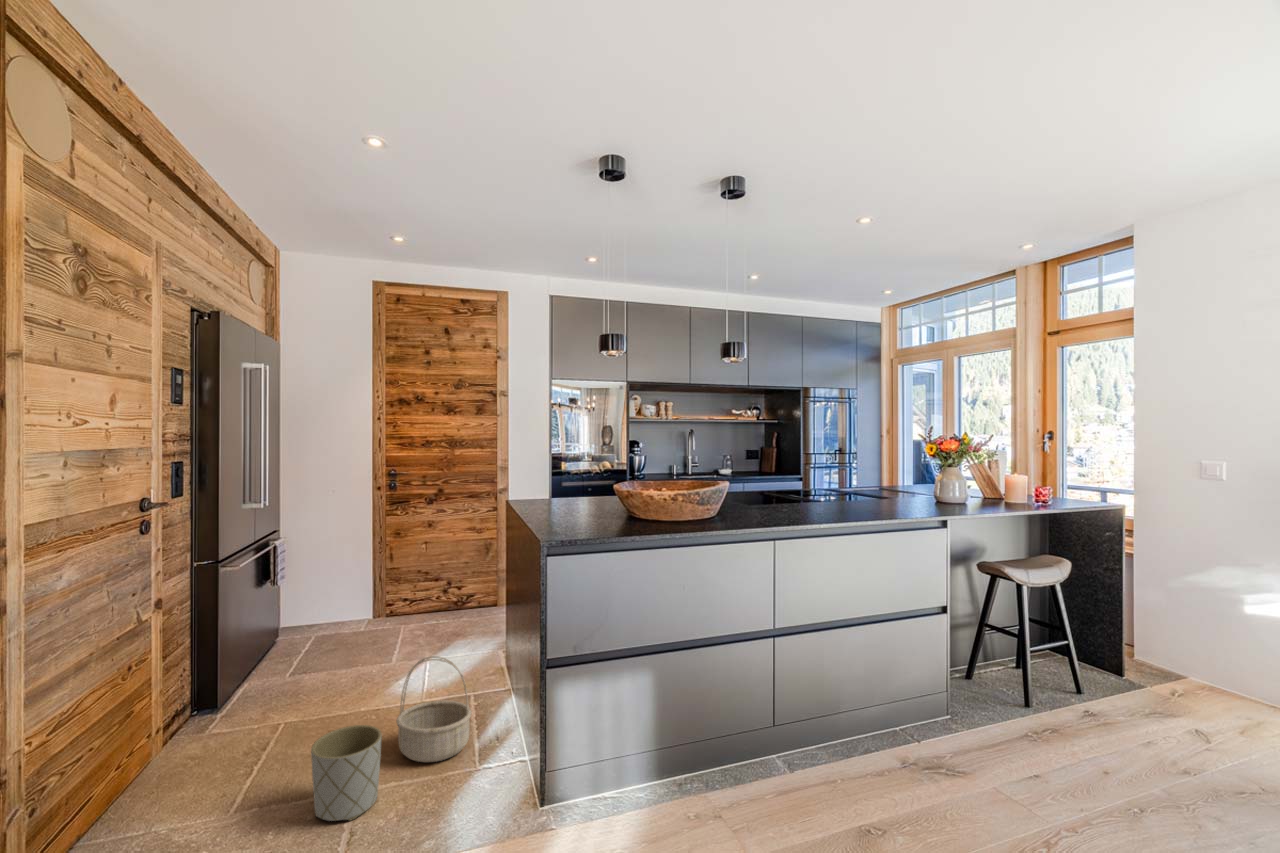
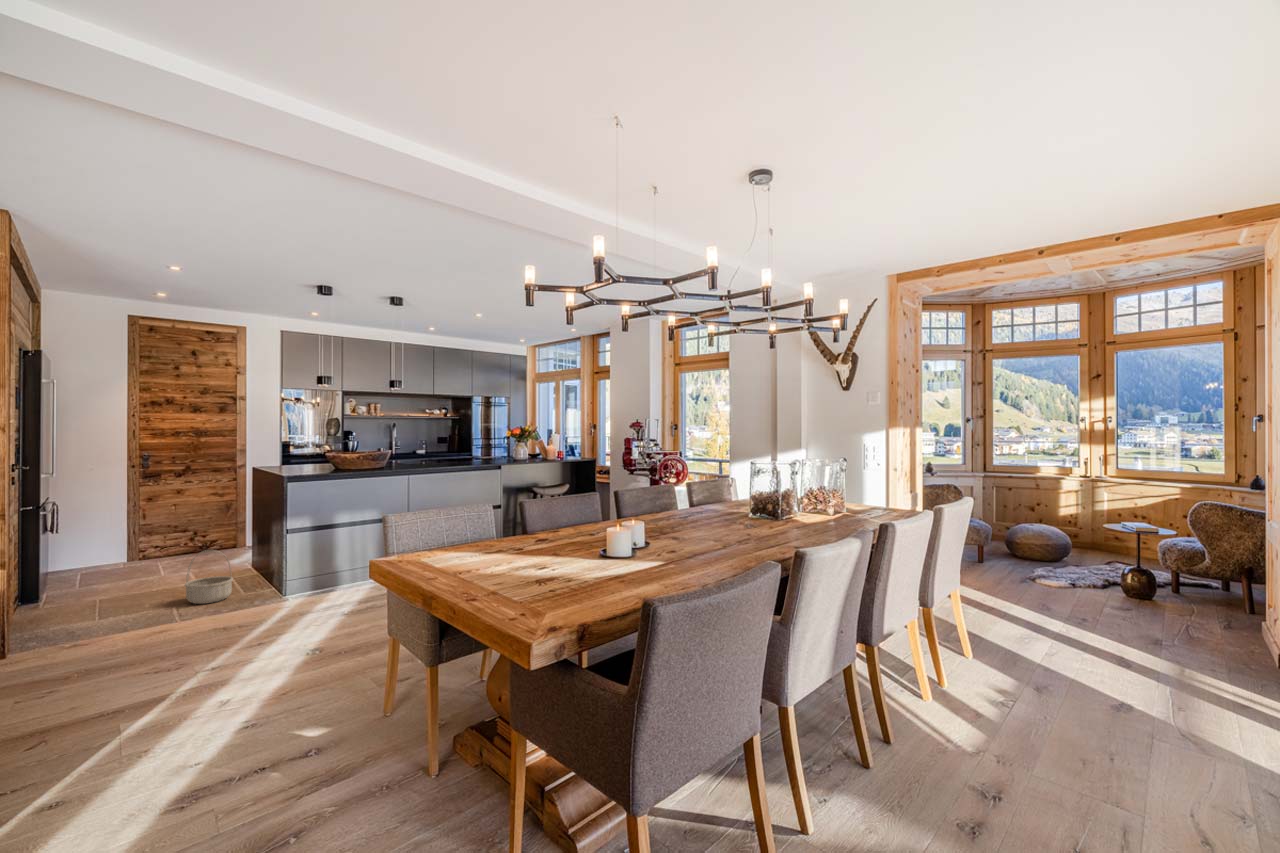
planter: present [311,725,382,821] -> none [141,582,183,623]

